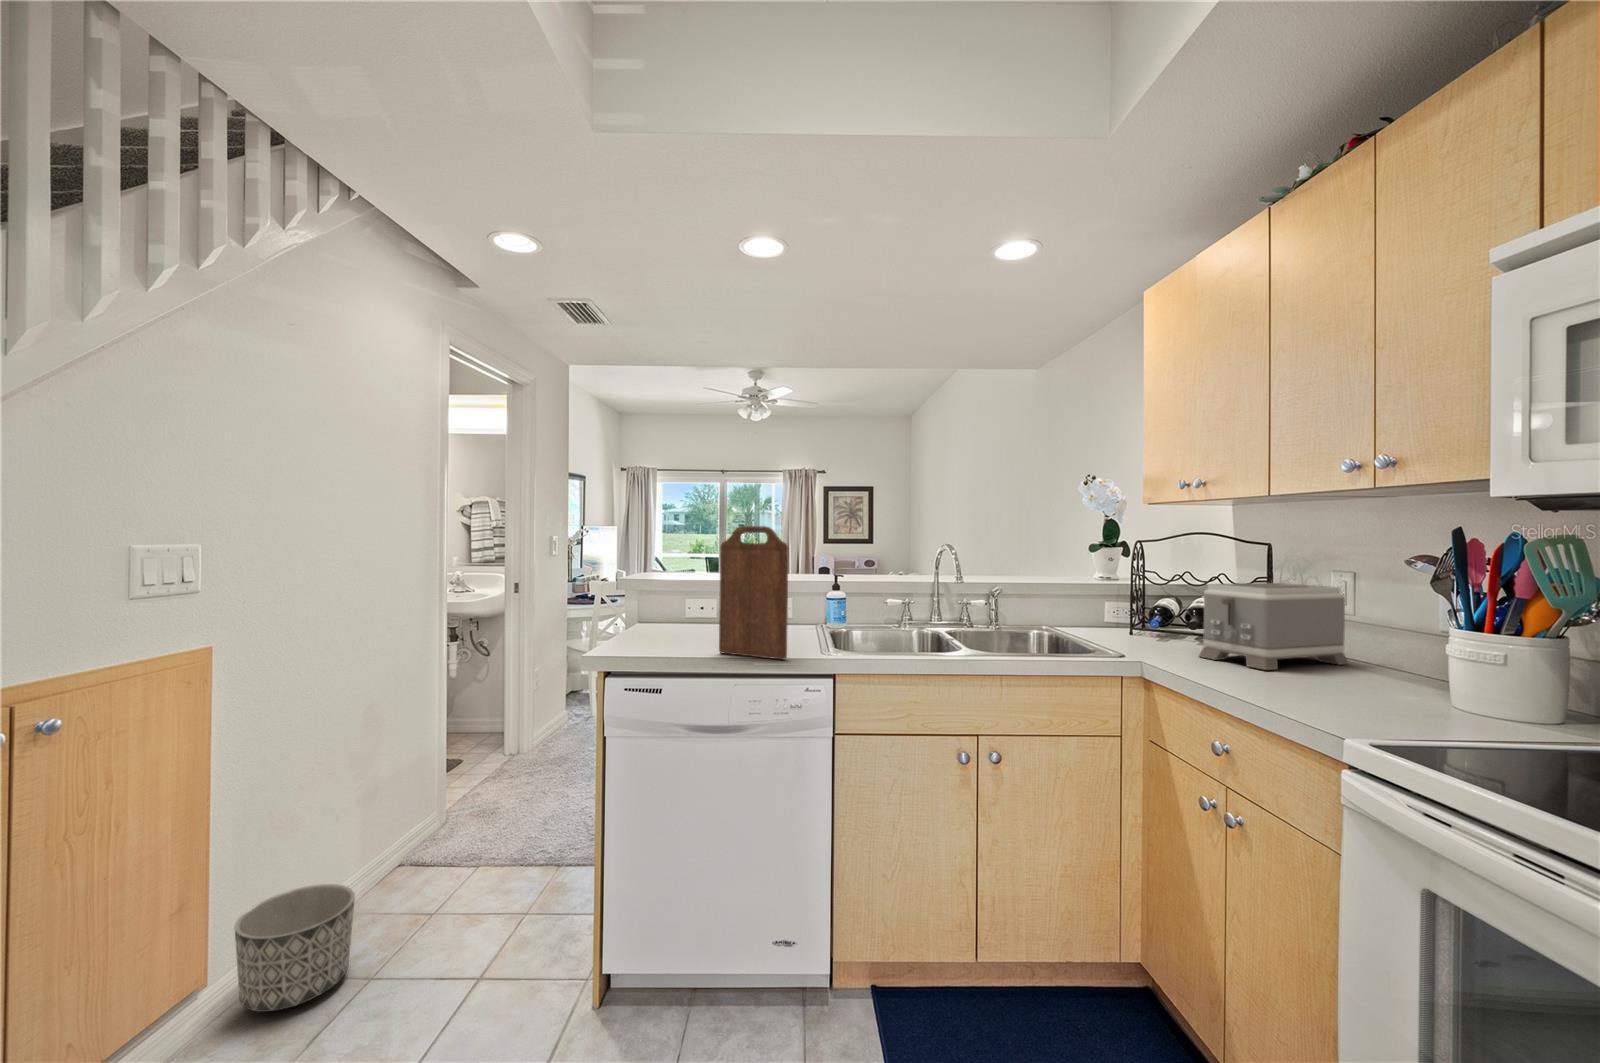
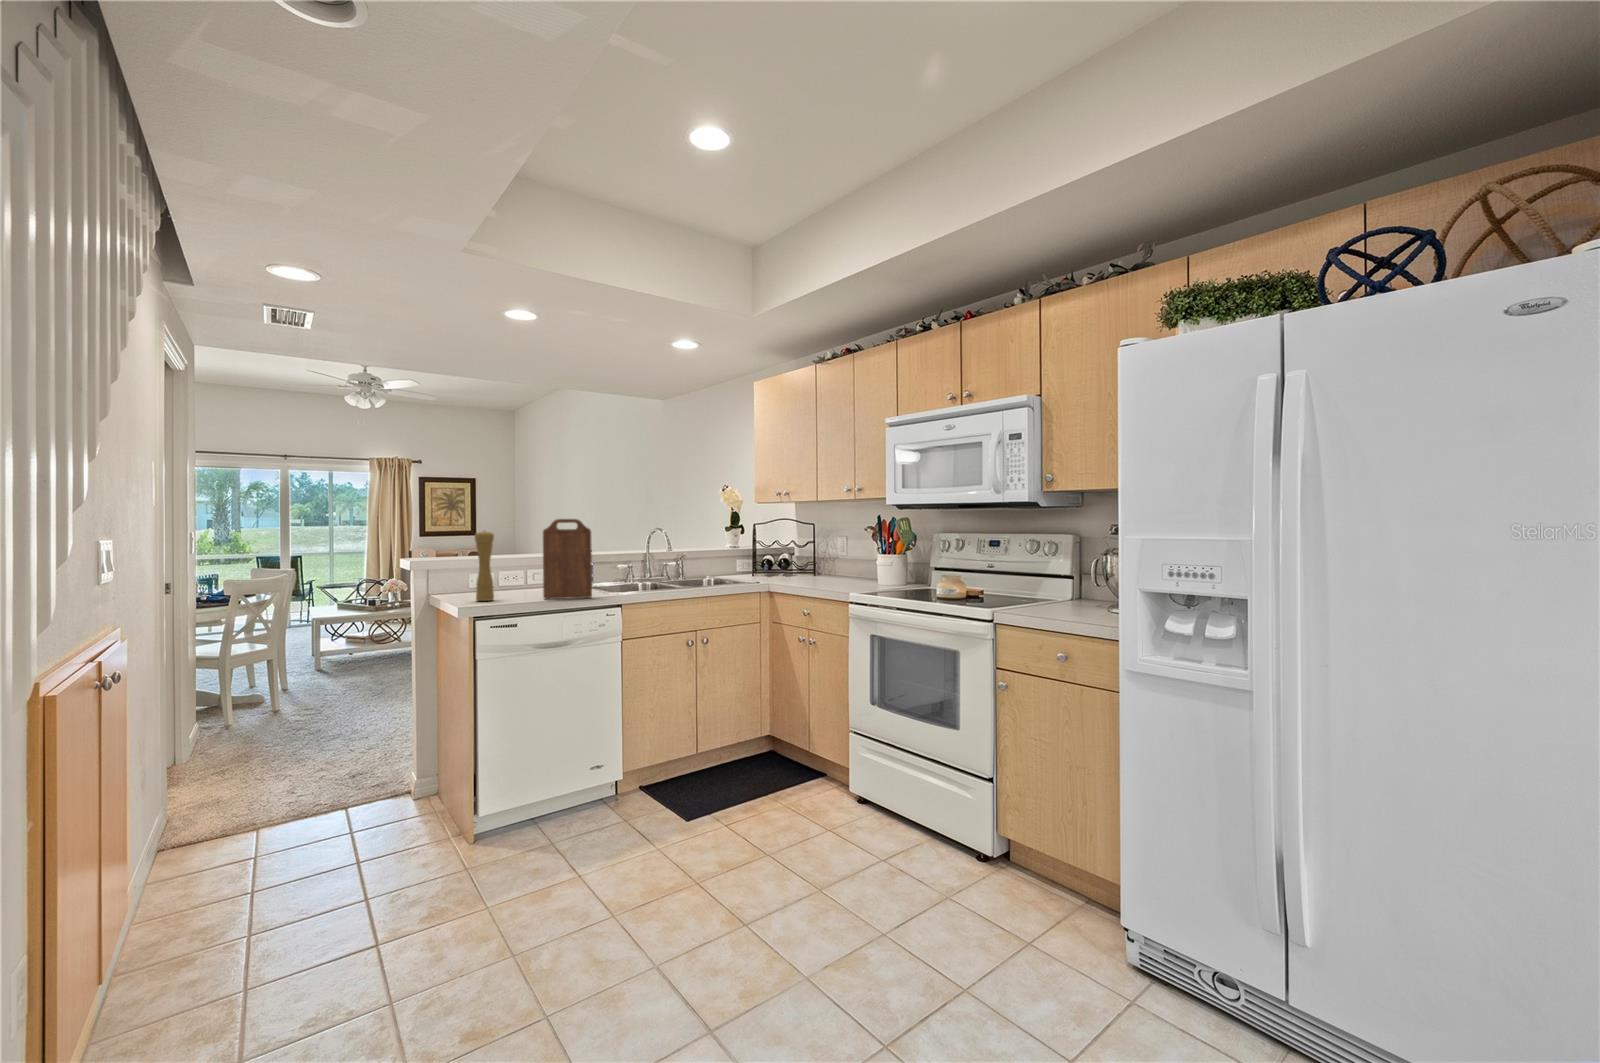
pepper mill: none [637,542,664,647] -> present [475,531,494,601]
toaster: present [1199,583,1349,670] -> none [788,543,847,583]
planter: present [235,884,355,1012] -> none [154,816,255,908]

